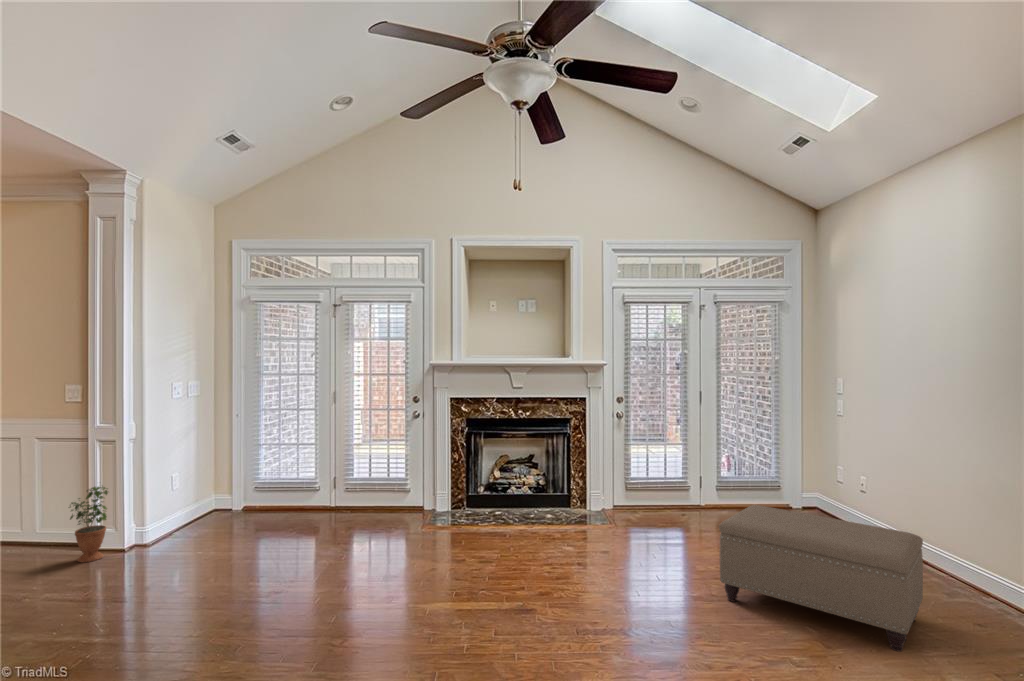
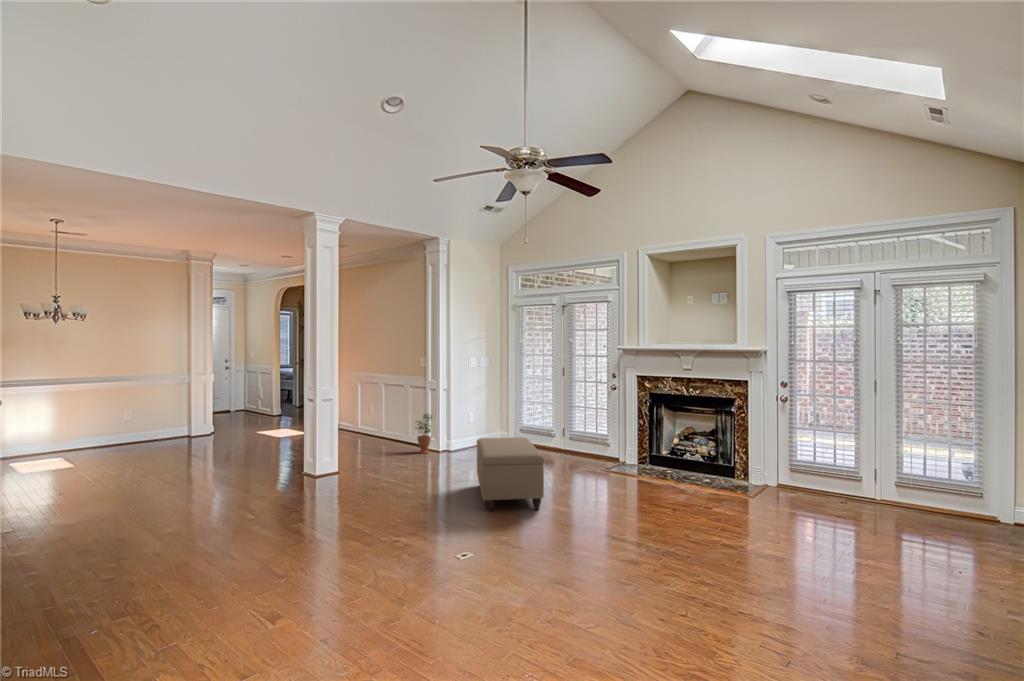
ottoman: present [719,505,923,652] -> present [477,437,544,512]

